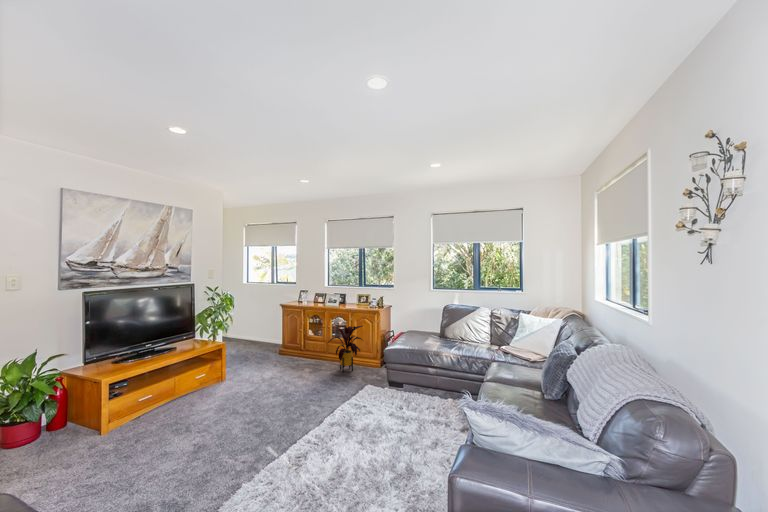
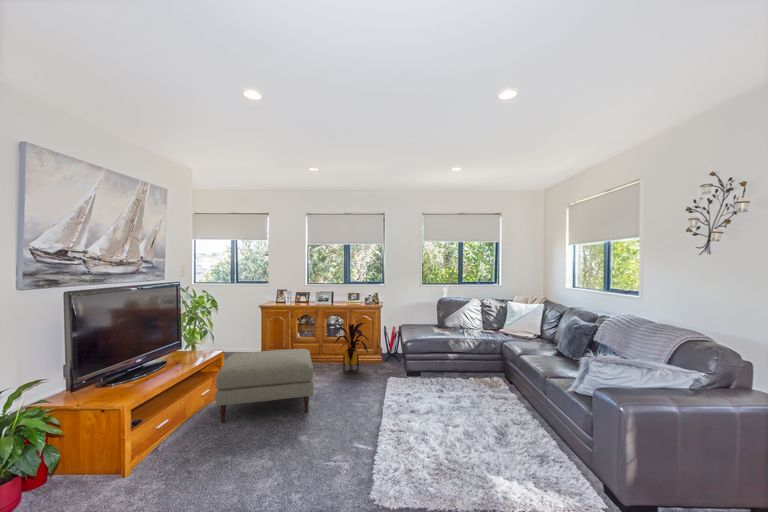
ottoman: none [195,345,294,403] -> present [215,349,313,422]

